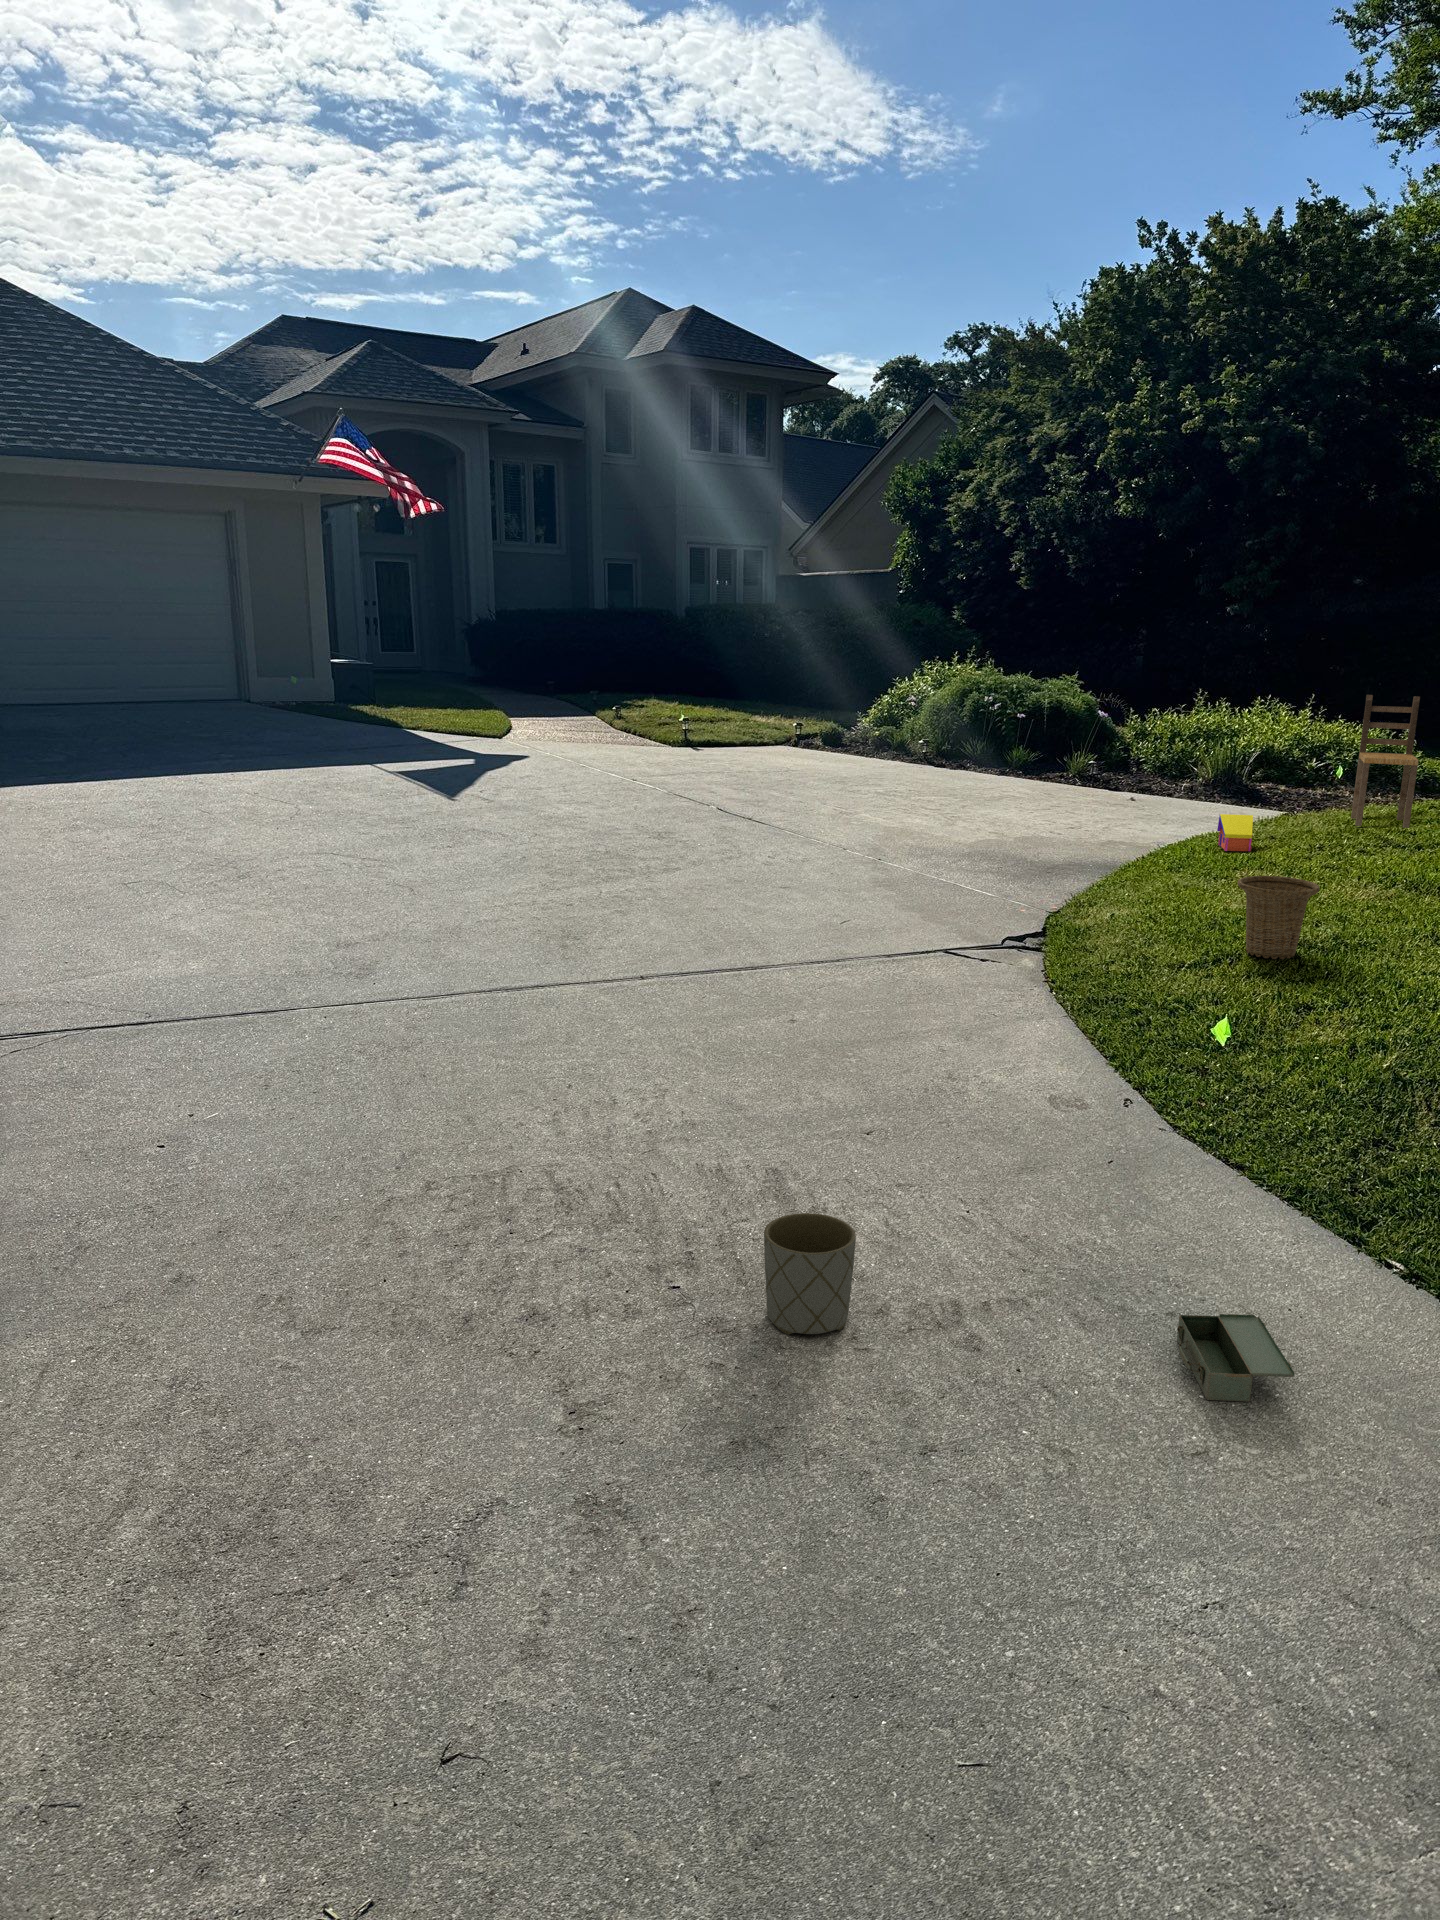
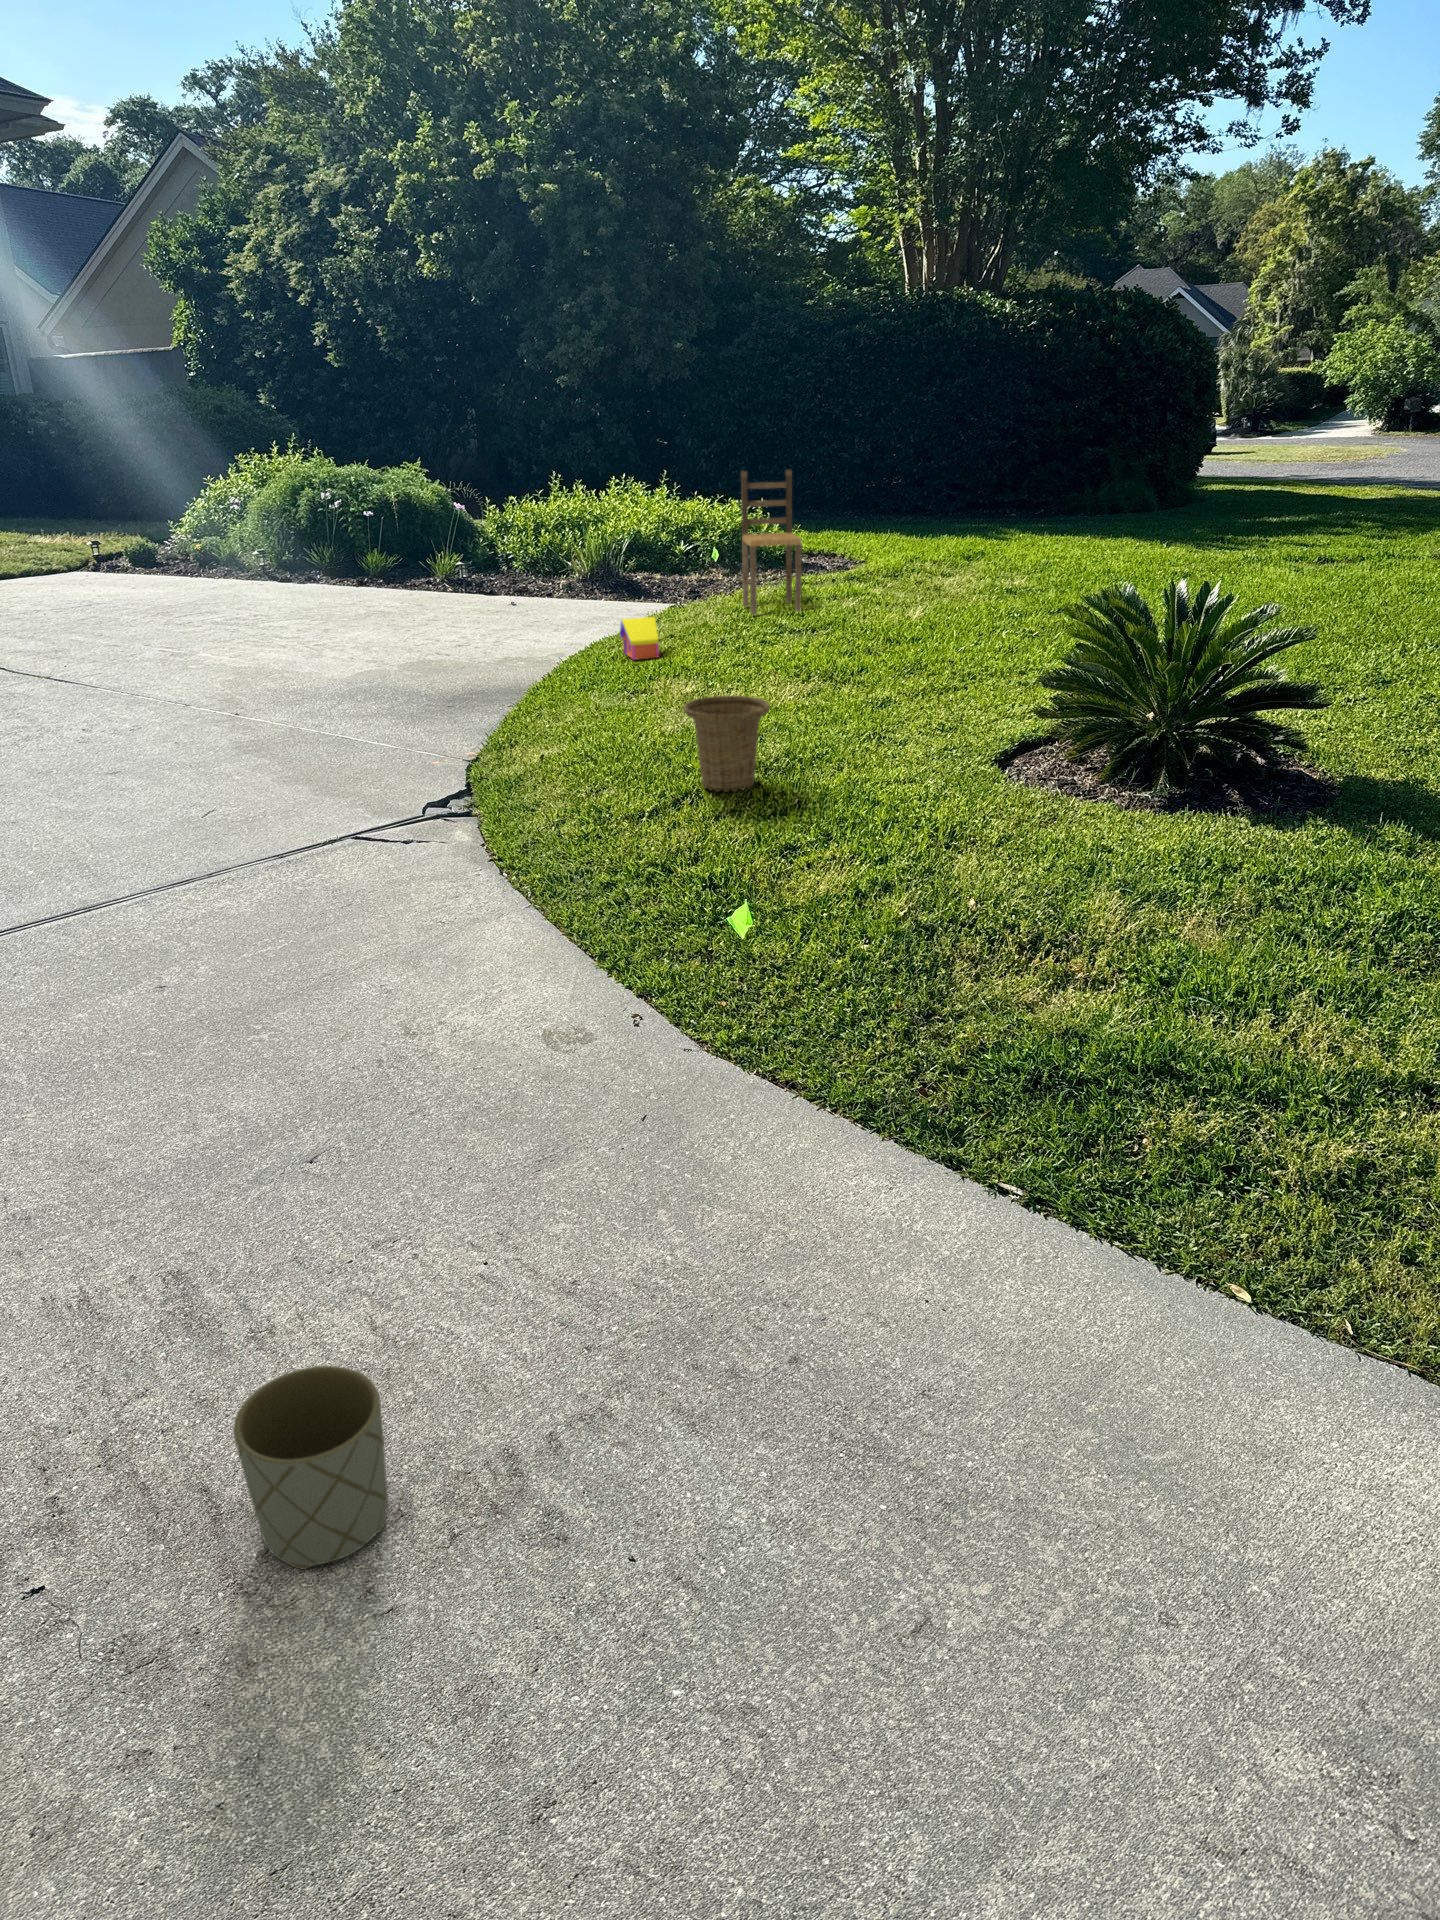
toolbox: present [1177,1314,1295,1402] -> none [821,1323,985,1474]

